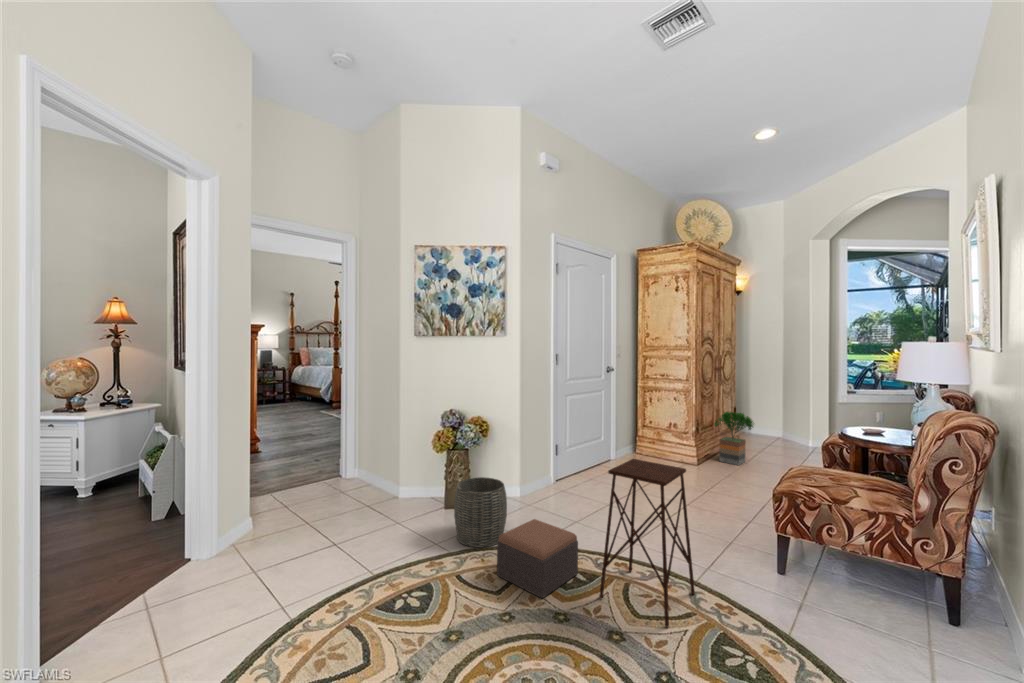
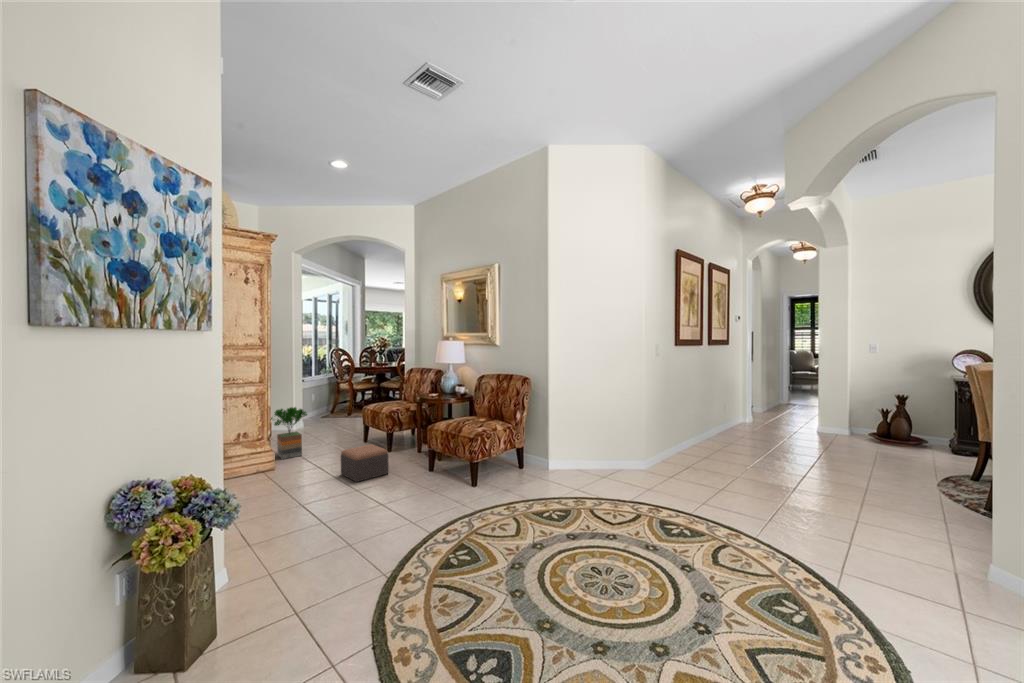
side table: present [599,459,695,627] -> none [466,426,540,548]
woven basket: present [454,477,507,547] -> none [305,530,387,646]
footstool: present [497,519,578,598] -> present [341,444,389,482]

